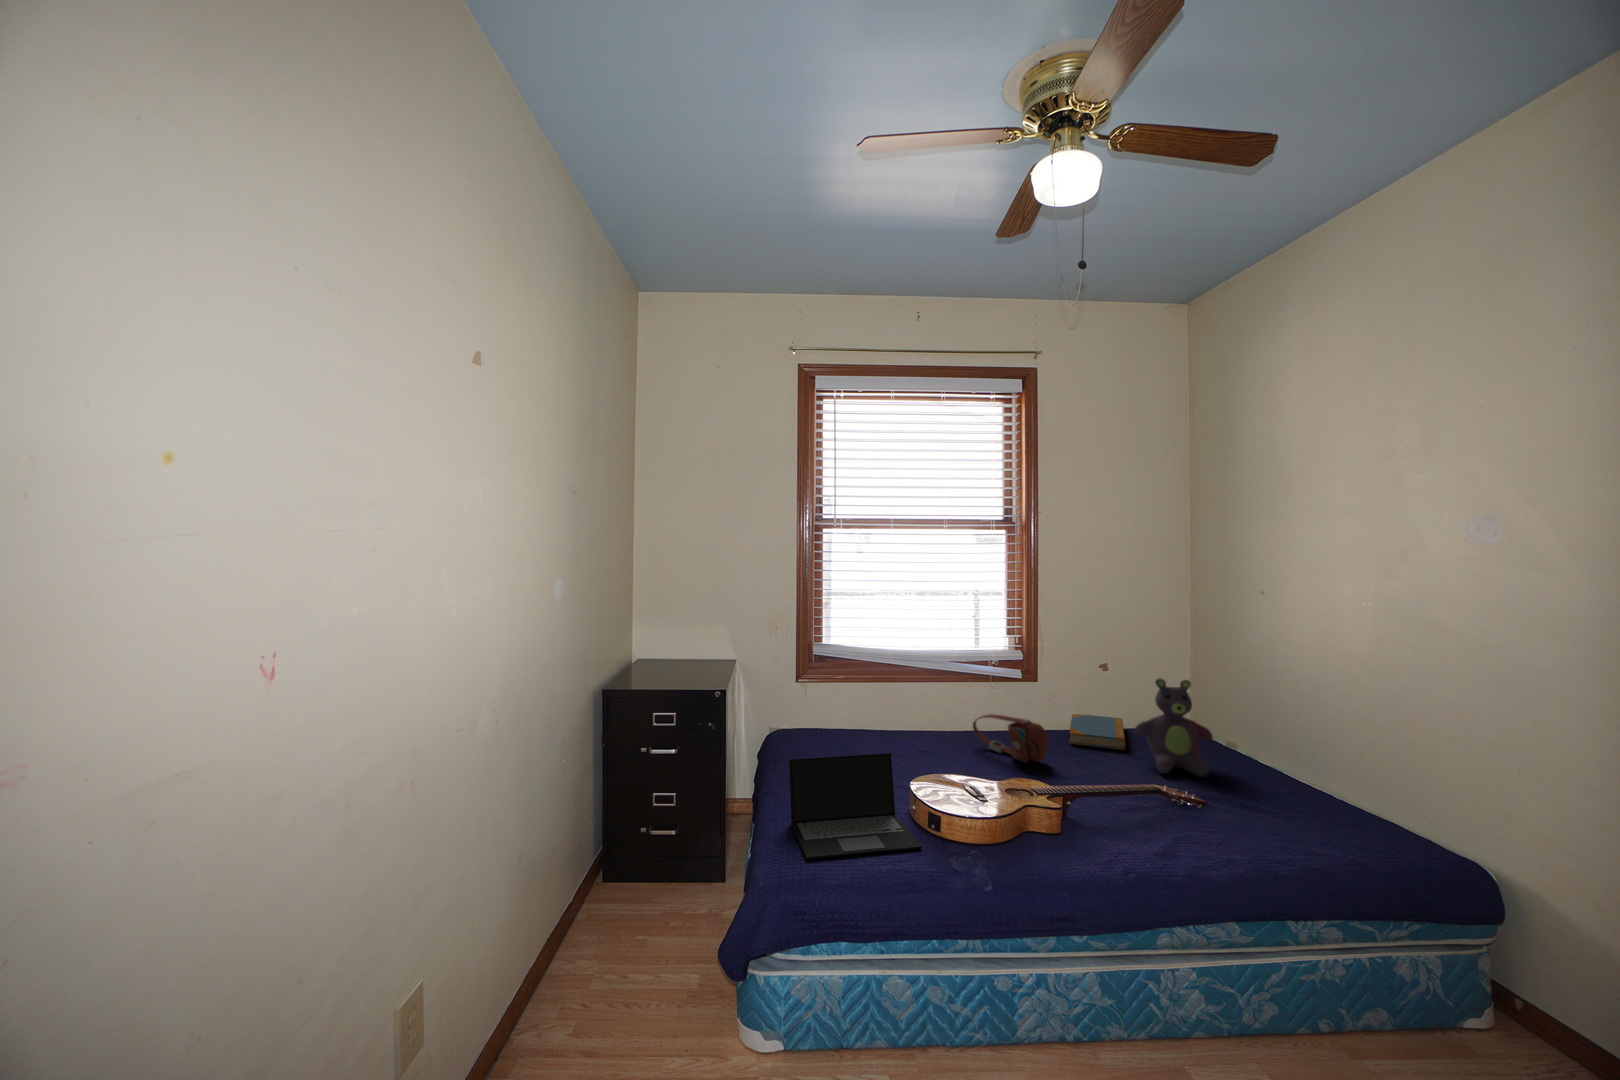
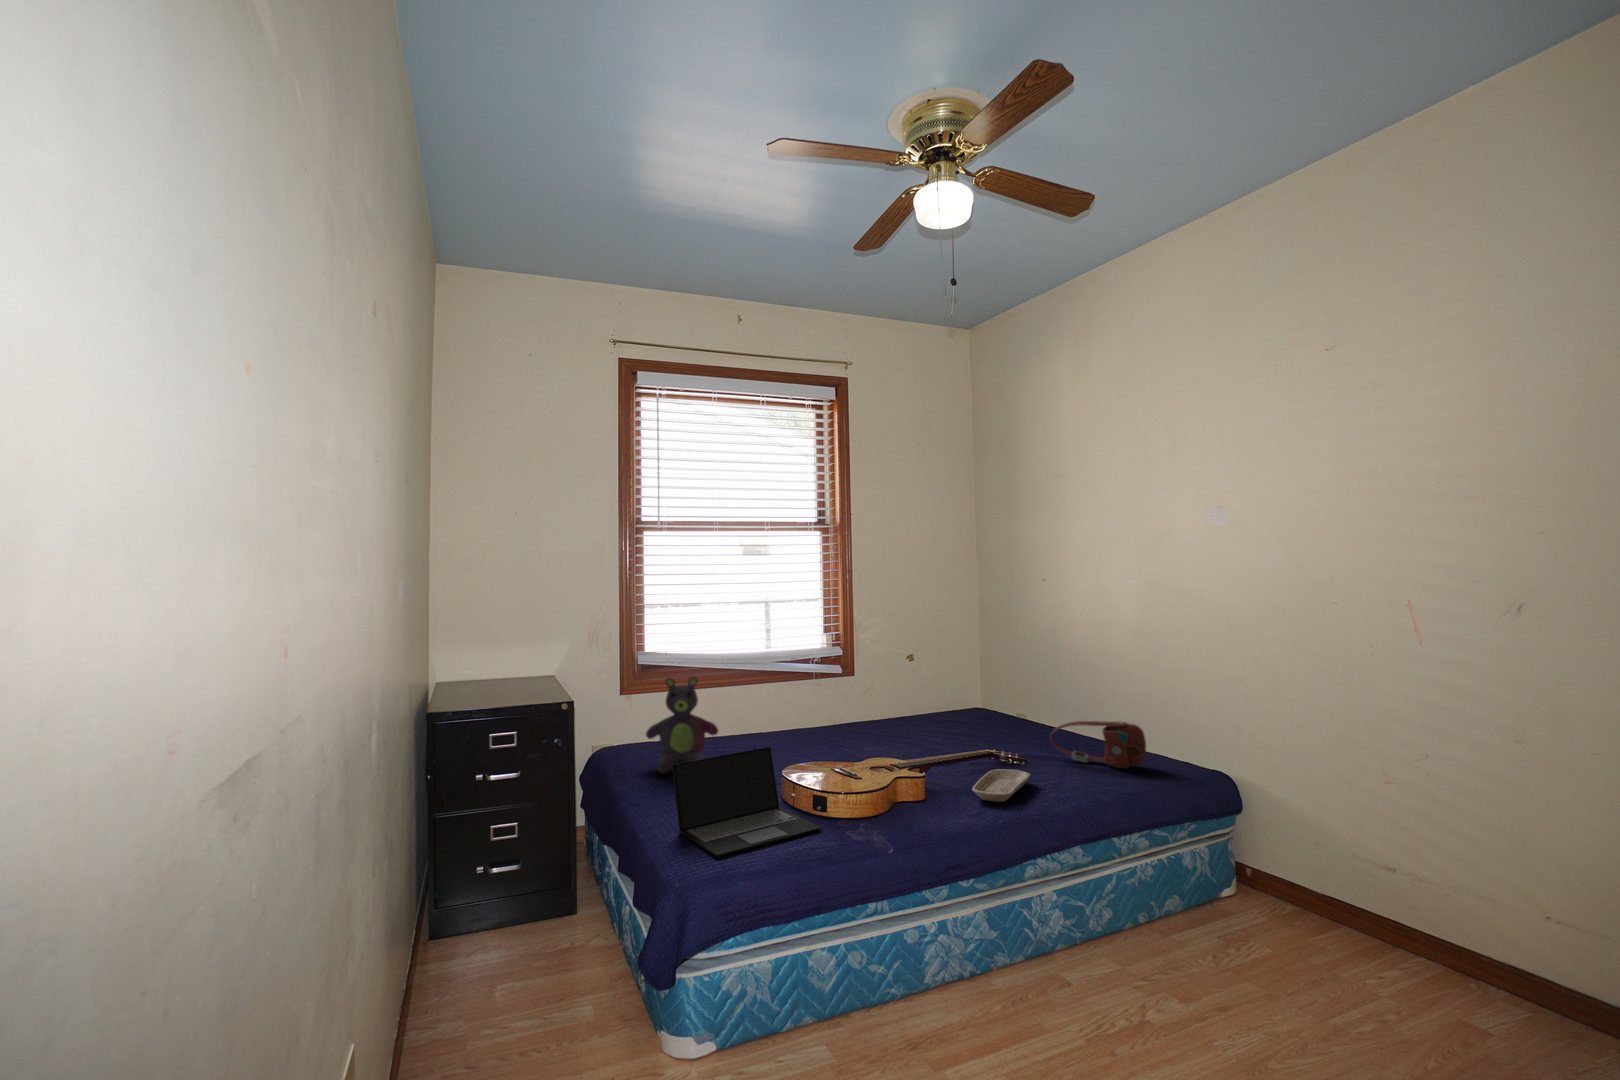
stuffed bear: present [1134,679,1213,777] -> present [646,677,718,773]
handbag: present [973,714,1048,763] -> present [1050,721,1146,768]
book: present [1070,714,1126,750] -> none [891,706,947,732]
tray: none [1107,811,1191,854] -> present [972,769,1030,802]

